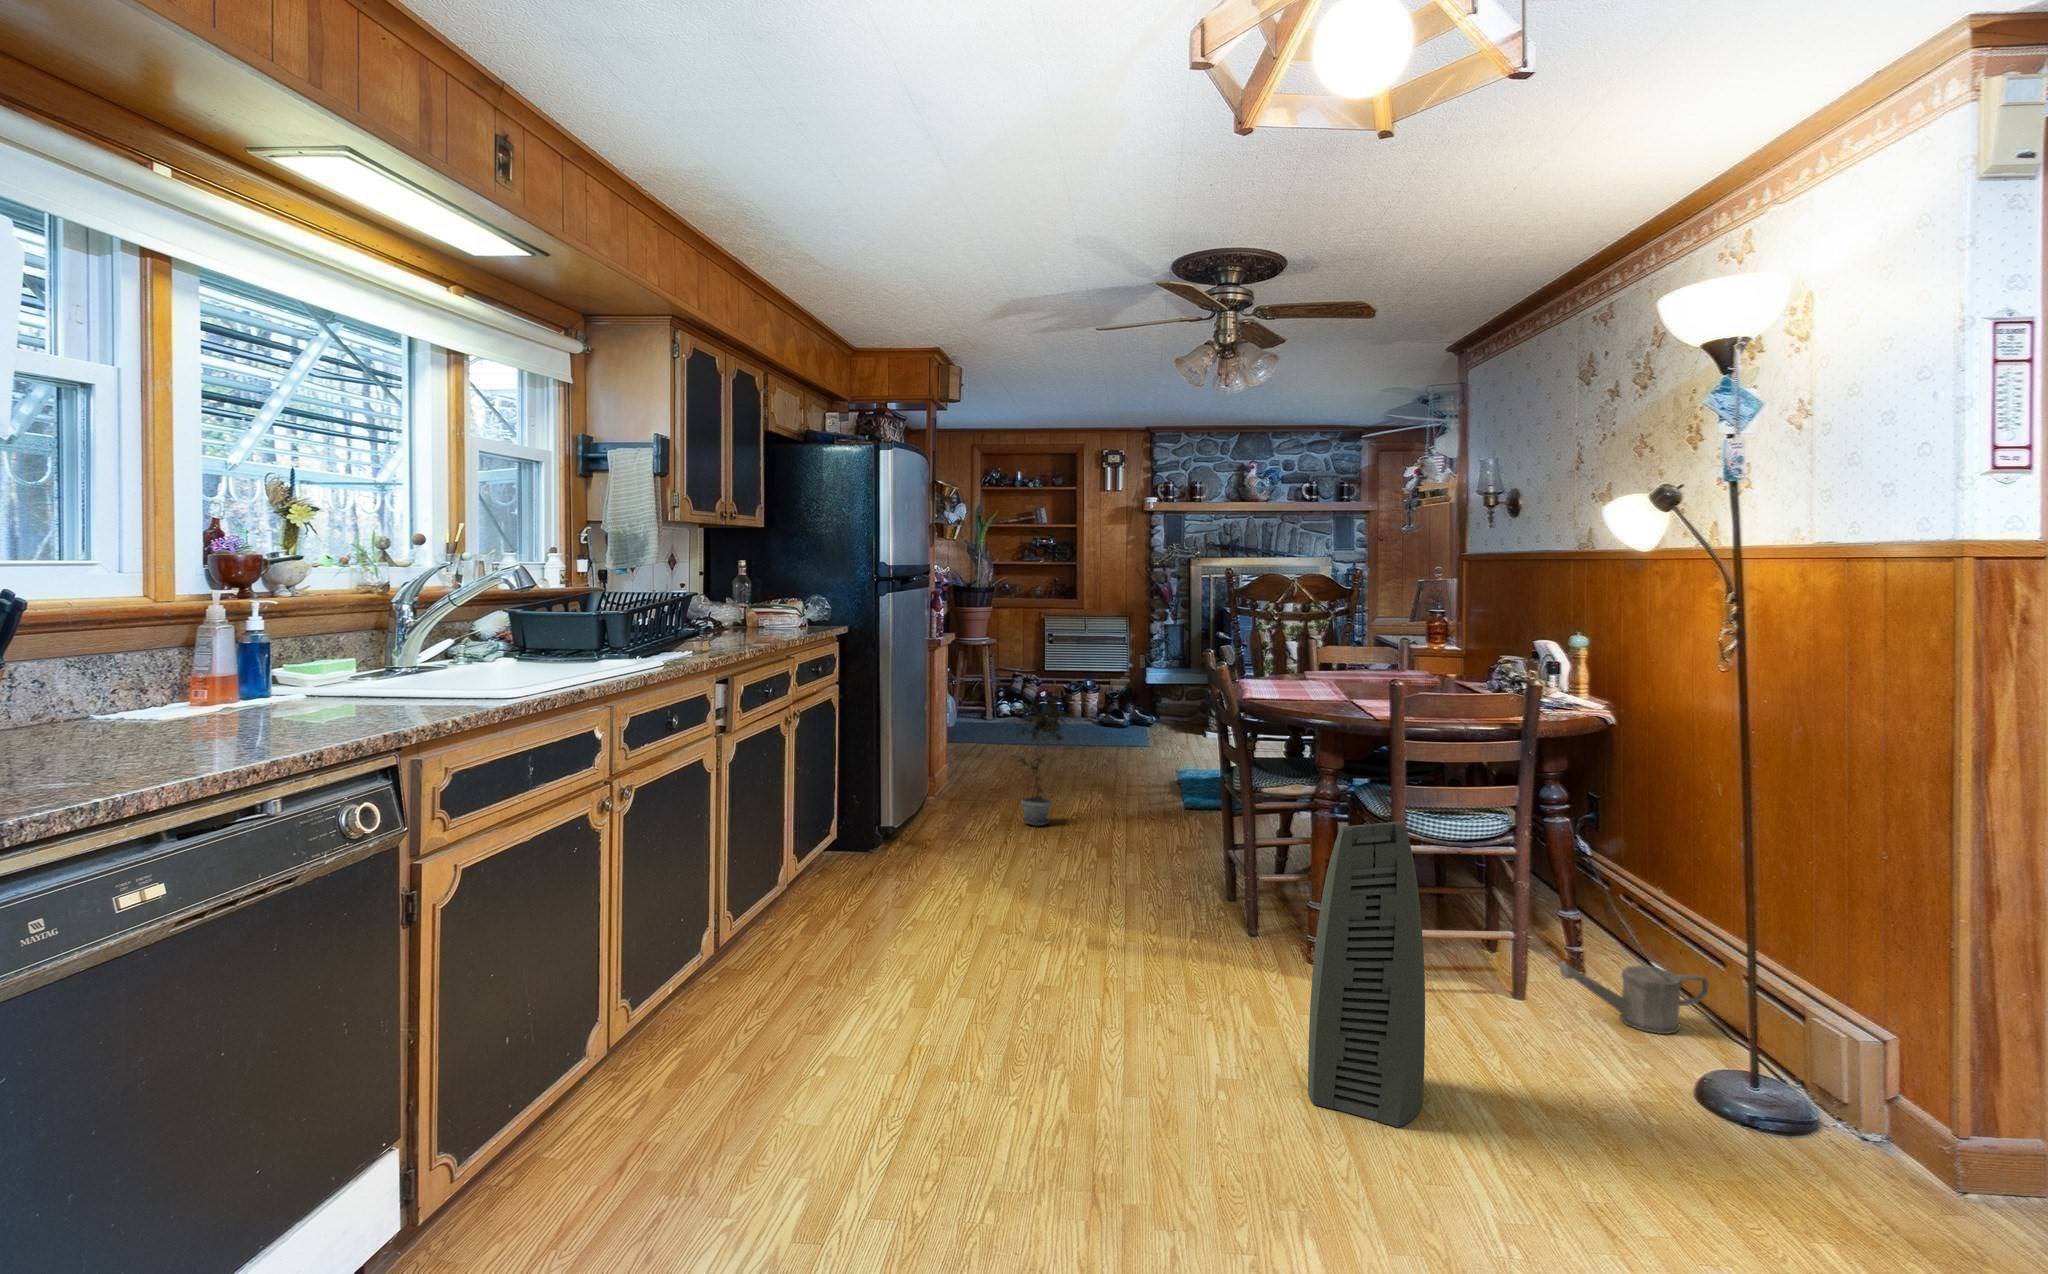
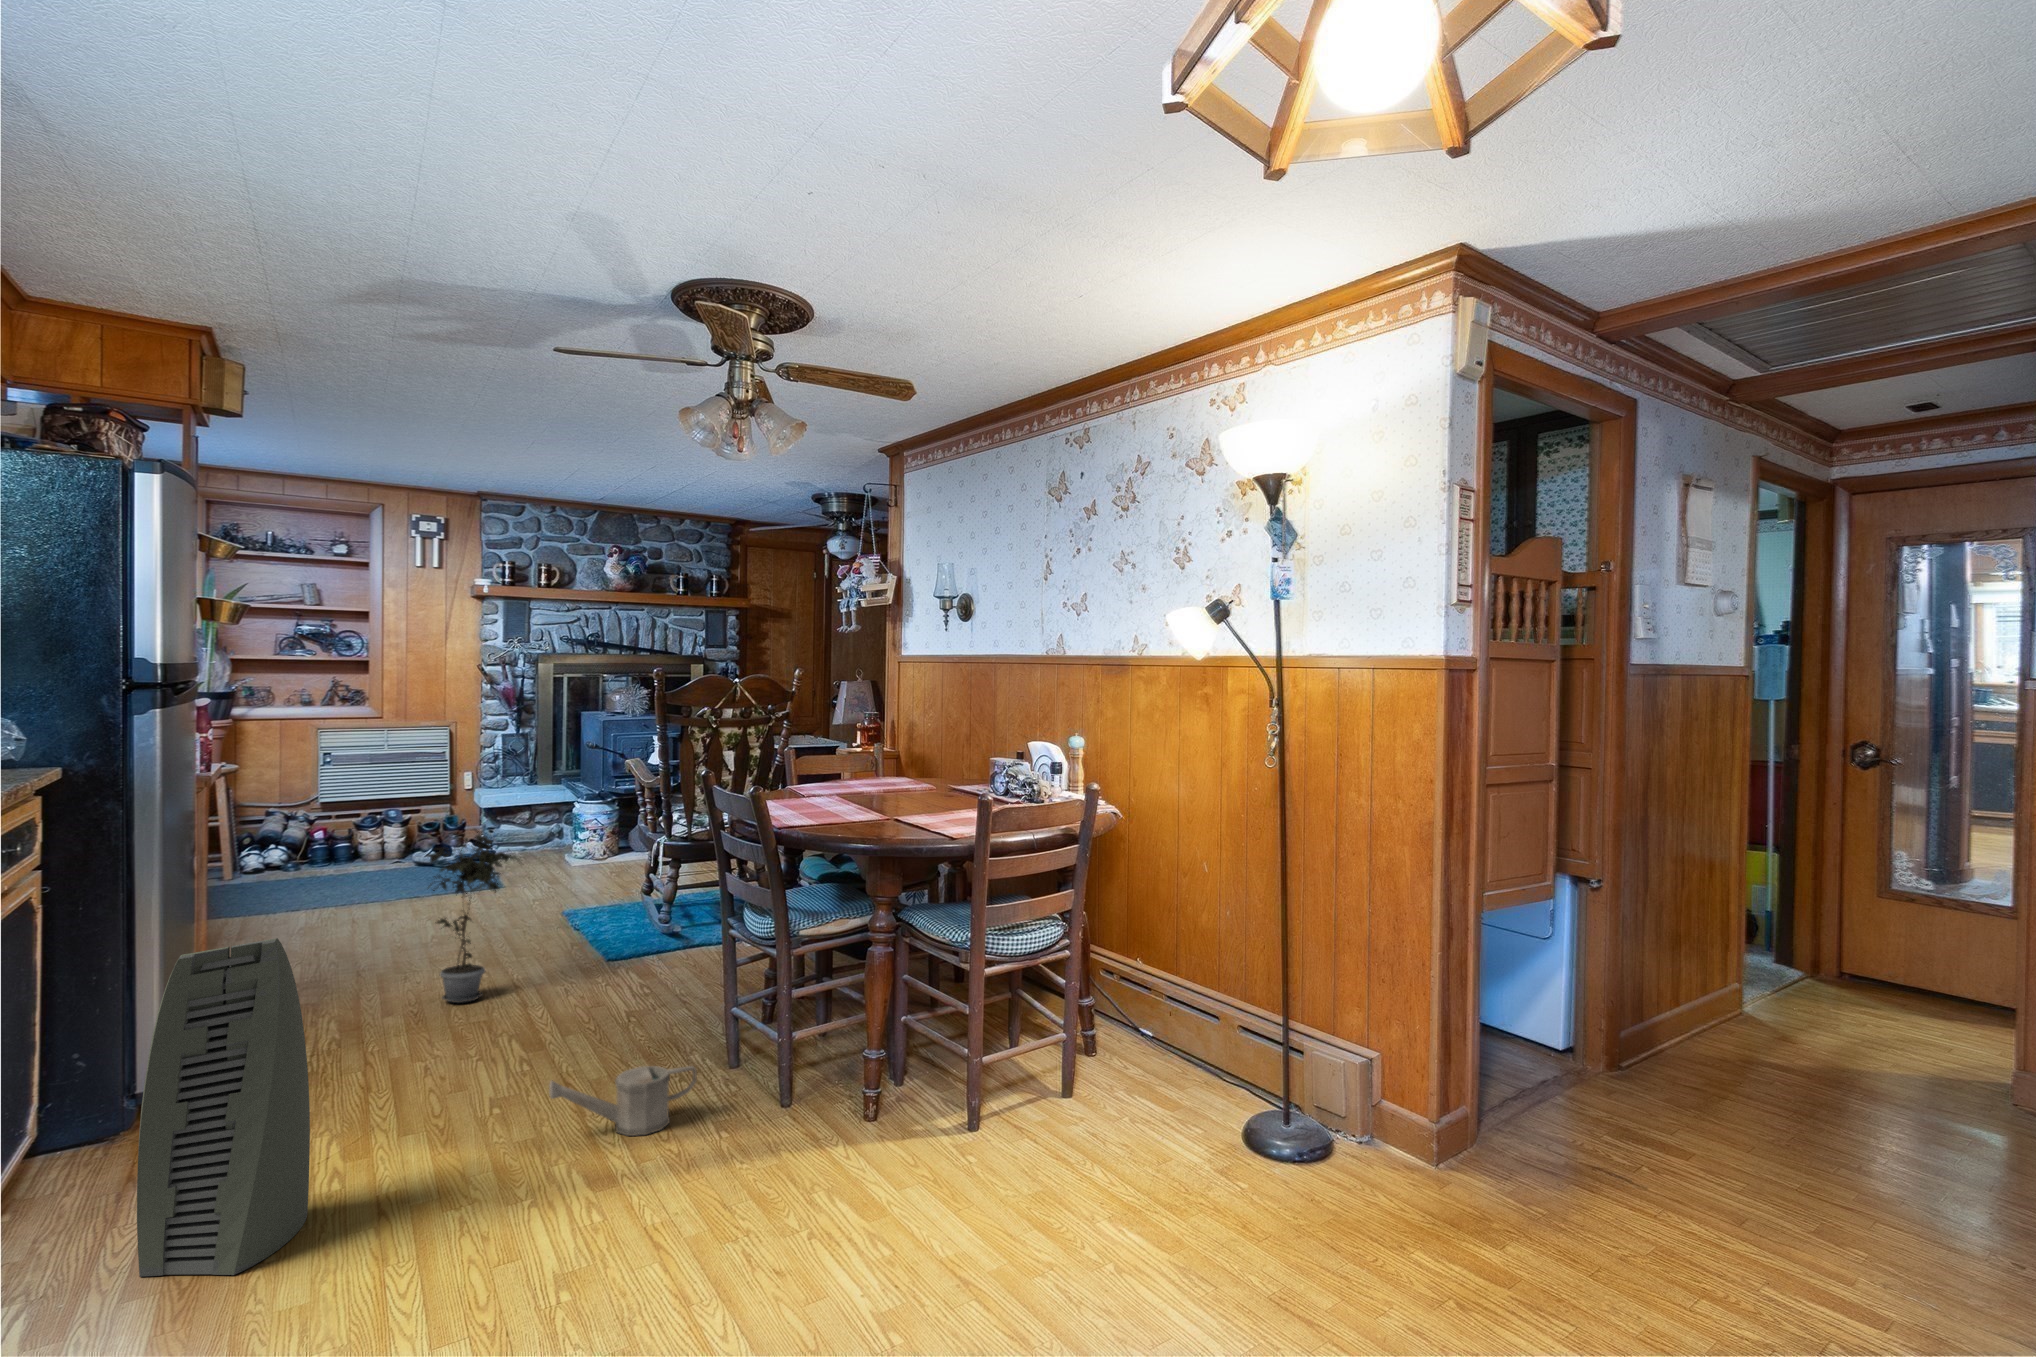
air purifier: present [1308,821,1425,1127] -> present [137,938,310,1277]
watering can: present [1560,961,1708,1034] -> present [549,1066,697,1136]

